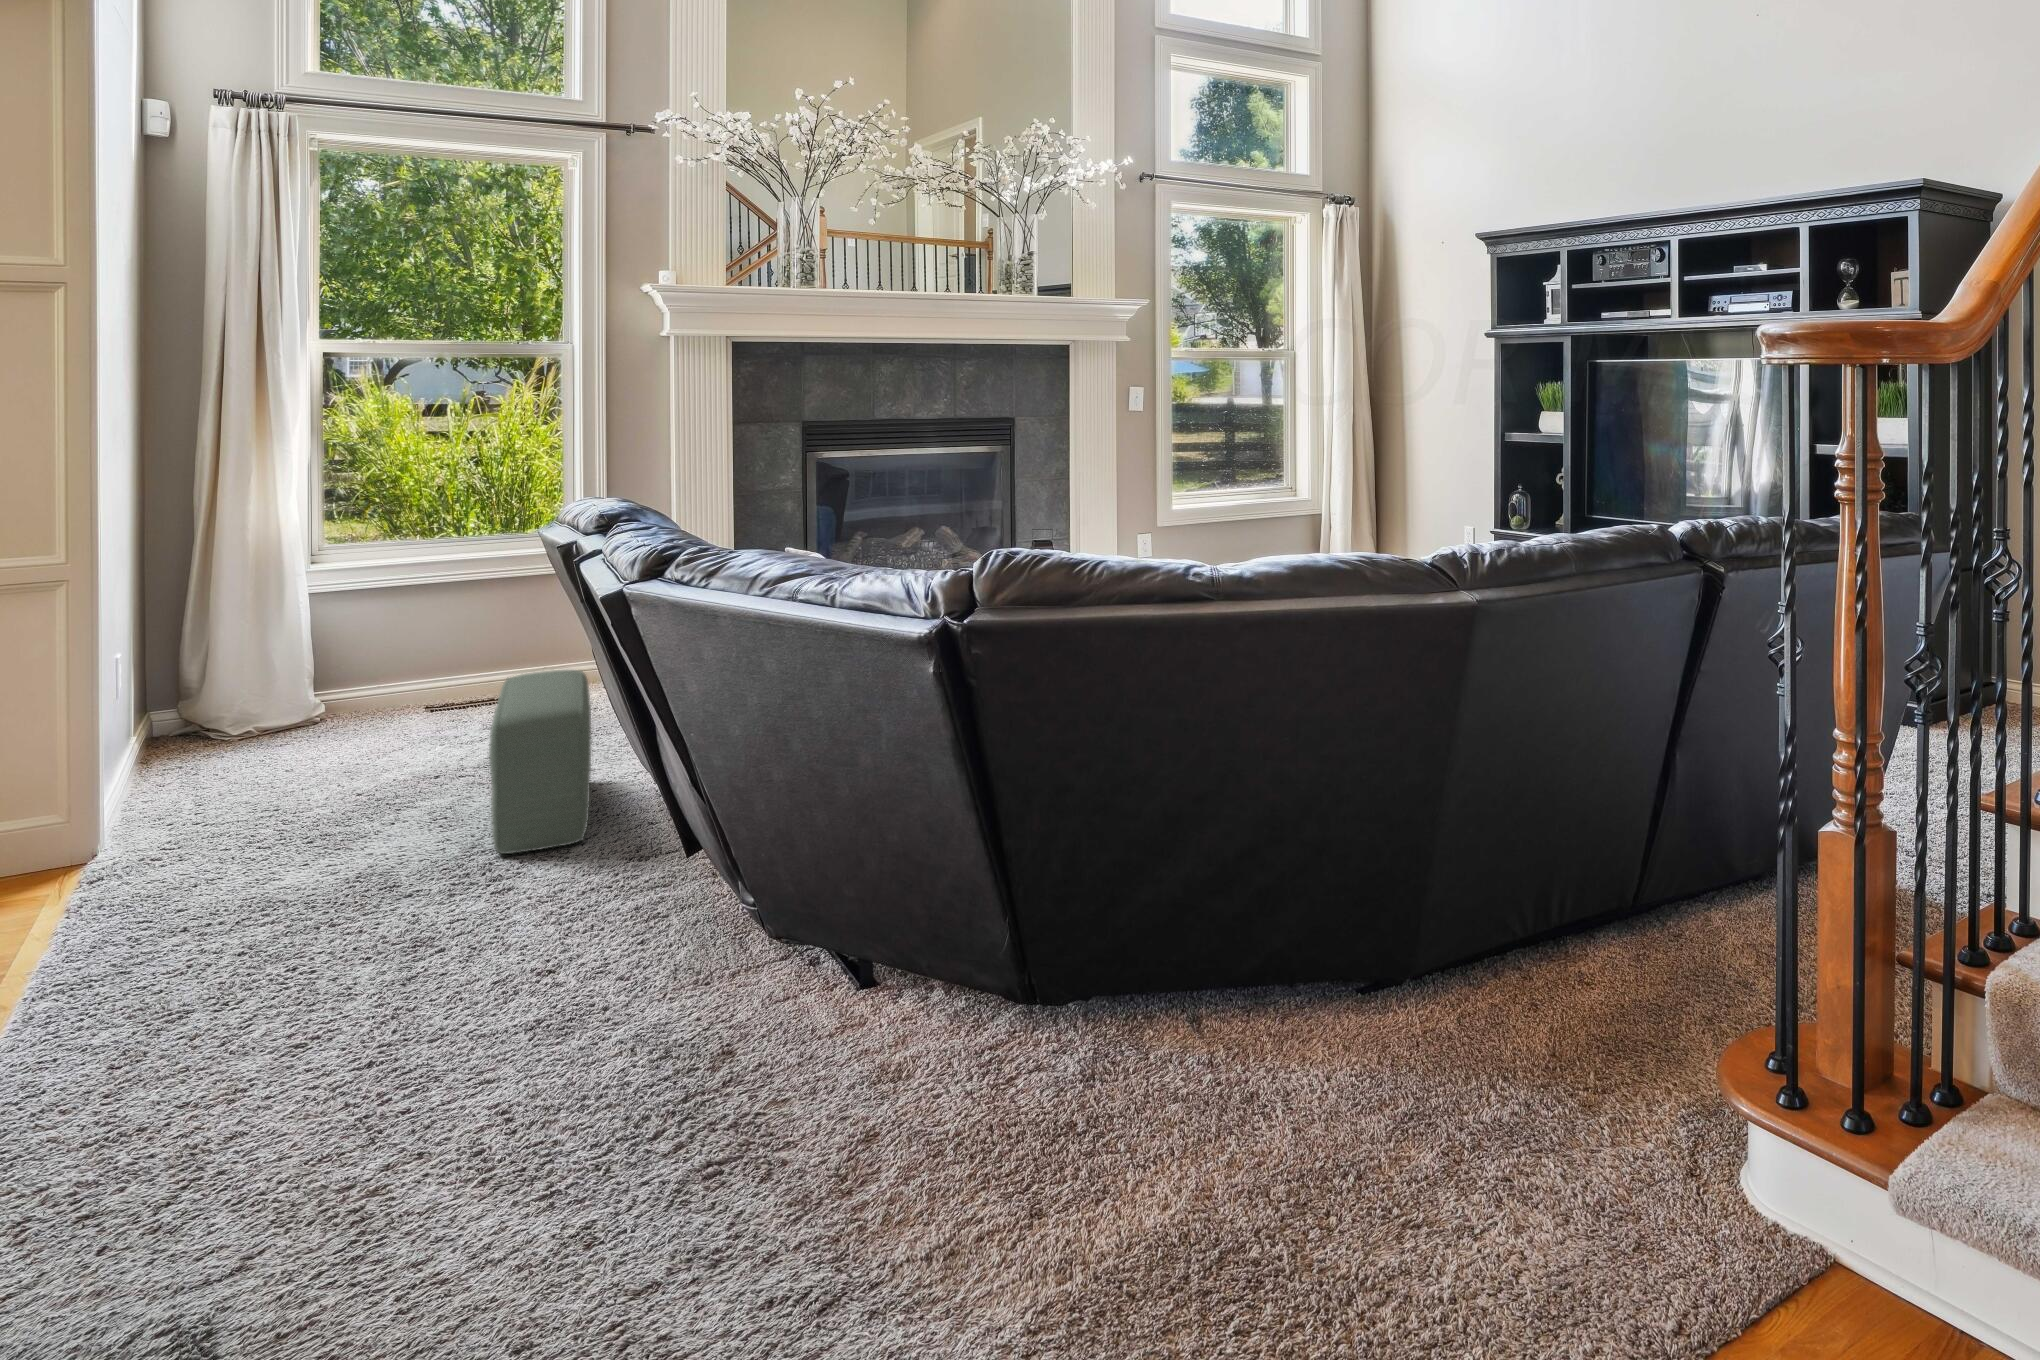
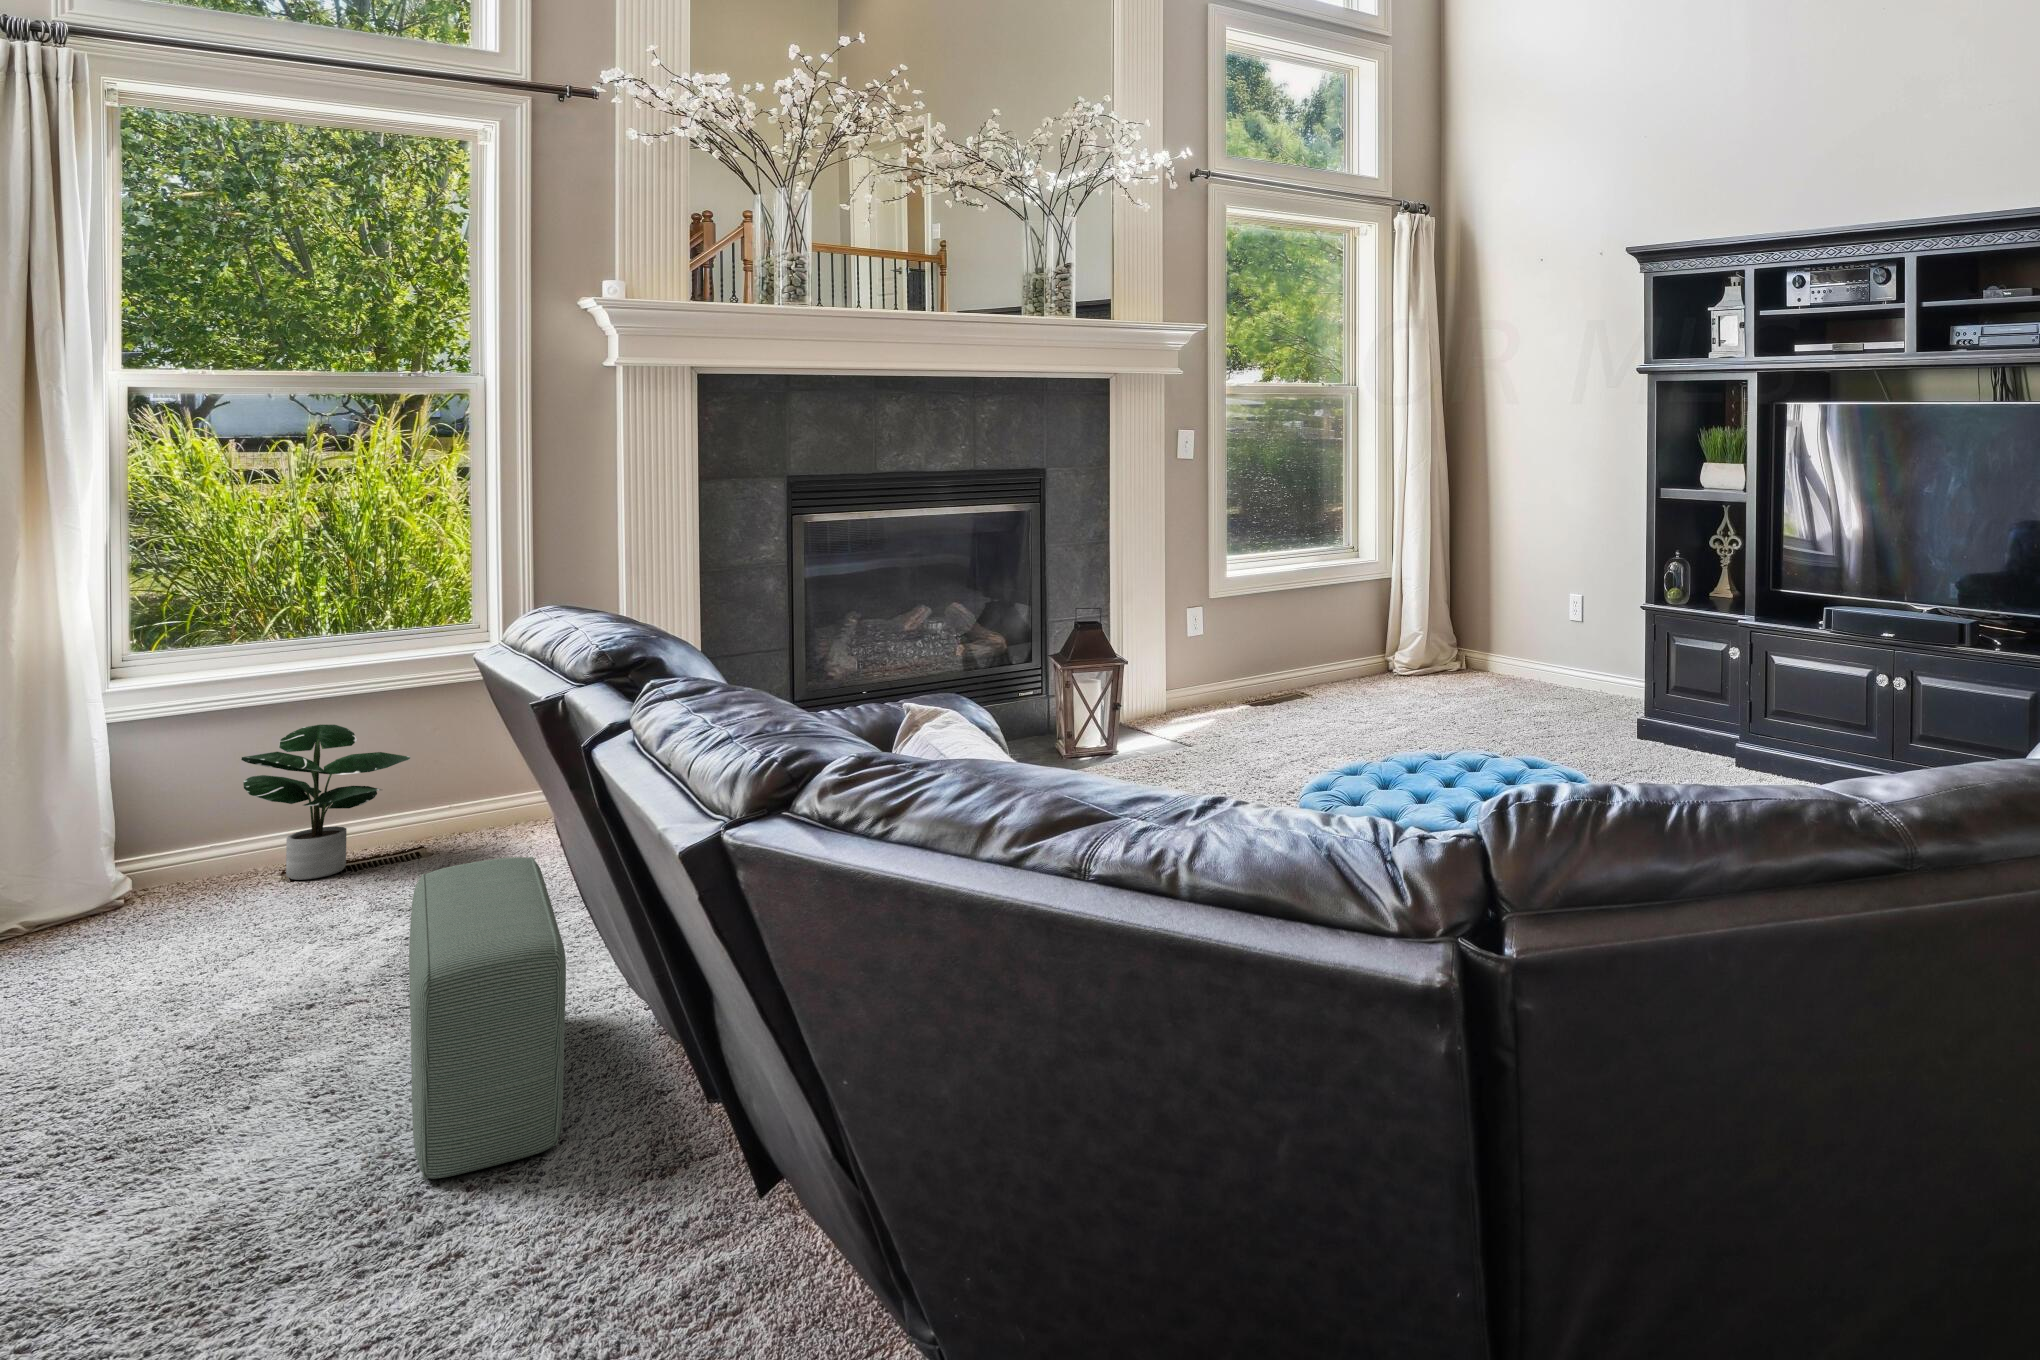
potted plant: none [401,598,521,708] -> present [241,724,410,880]

